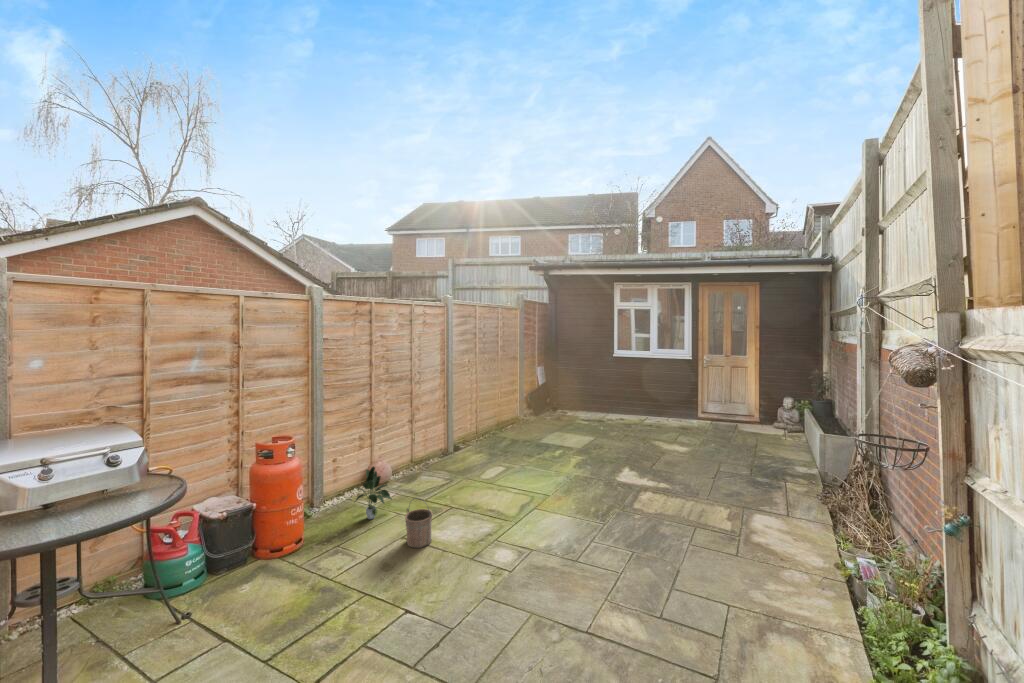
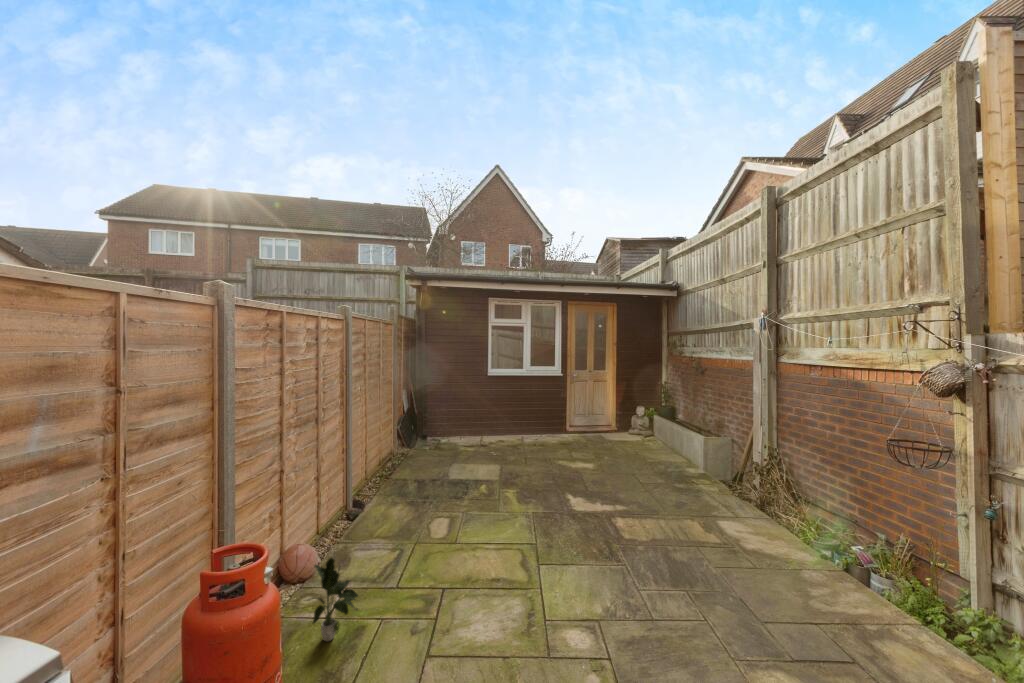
bucket: present [405,509,433,548] -> none [413,589,458,664]

